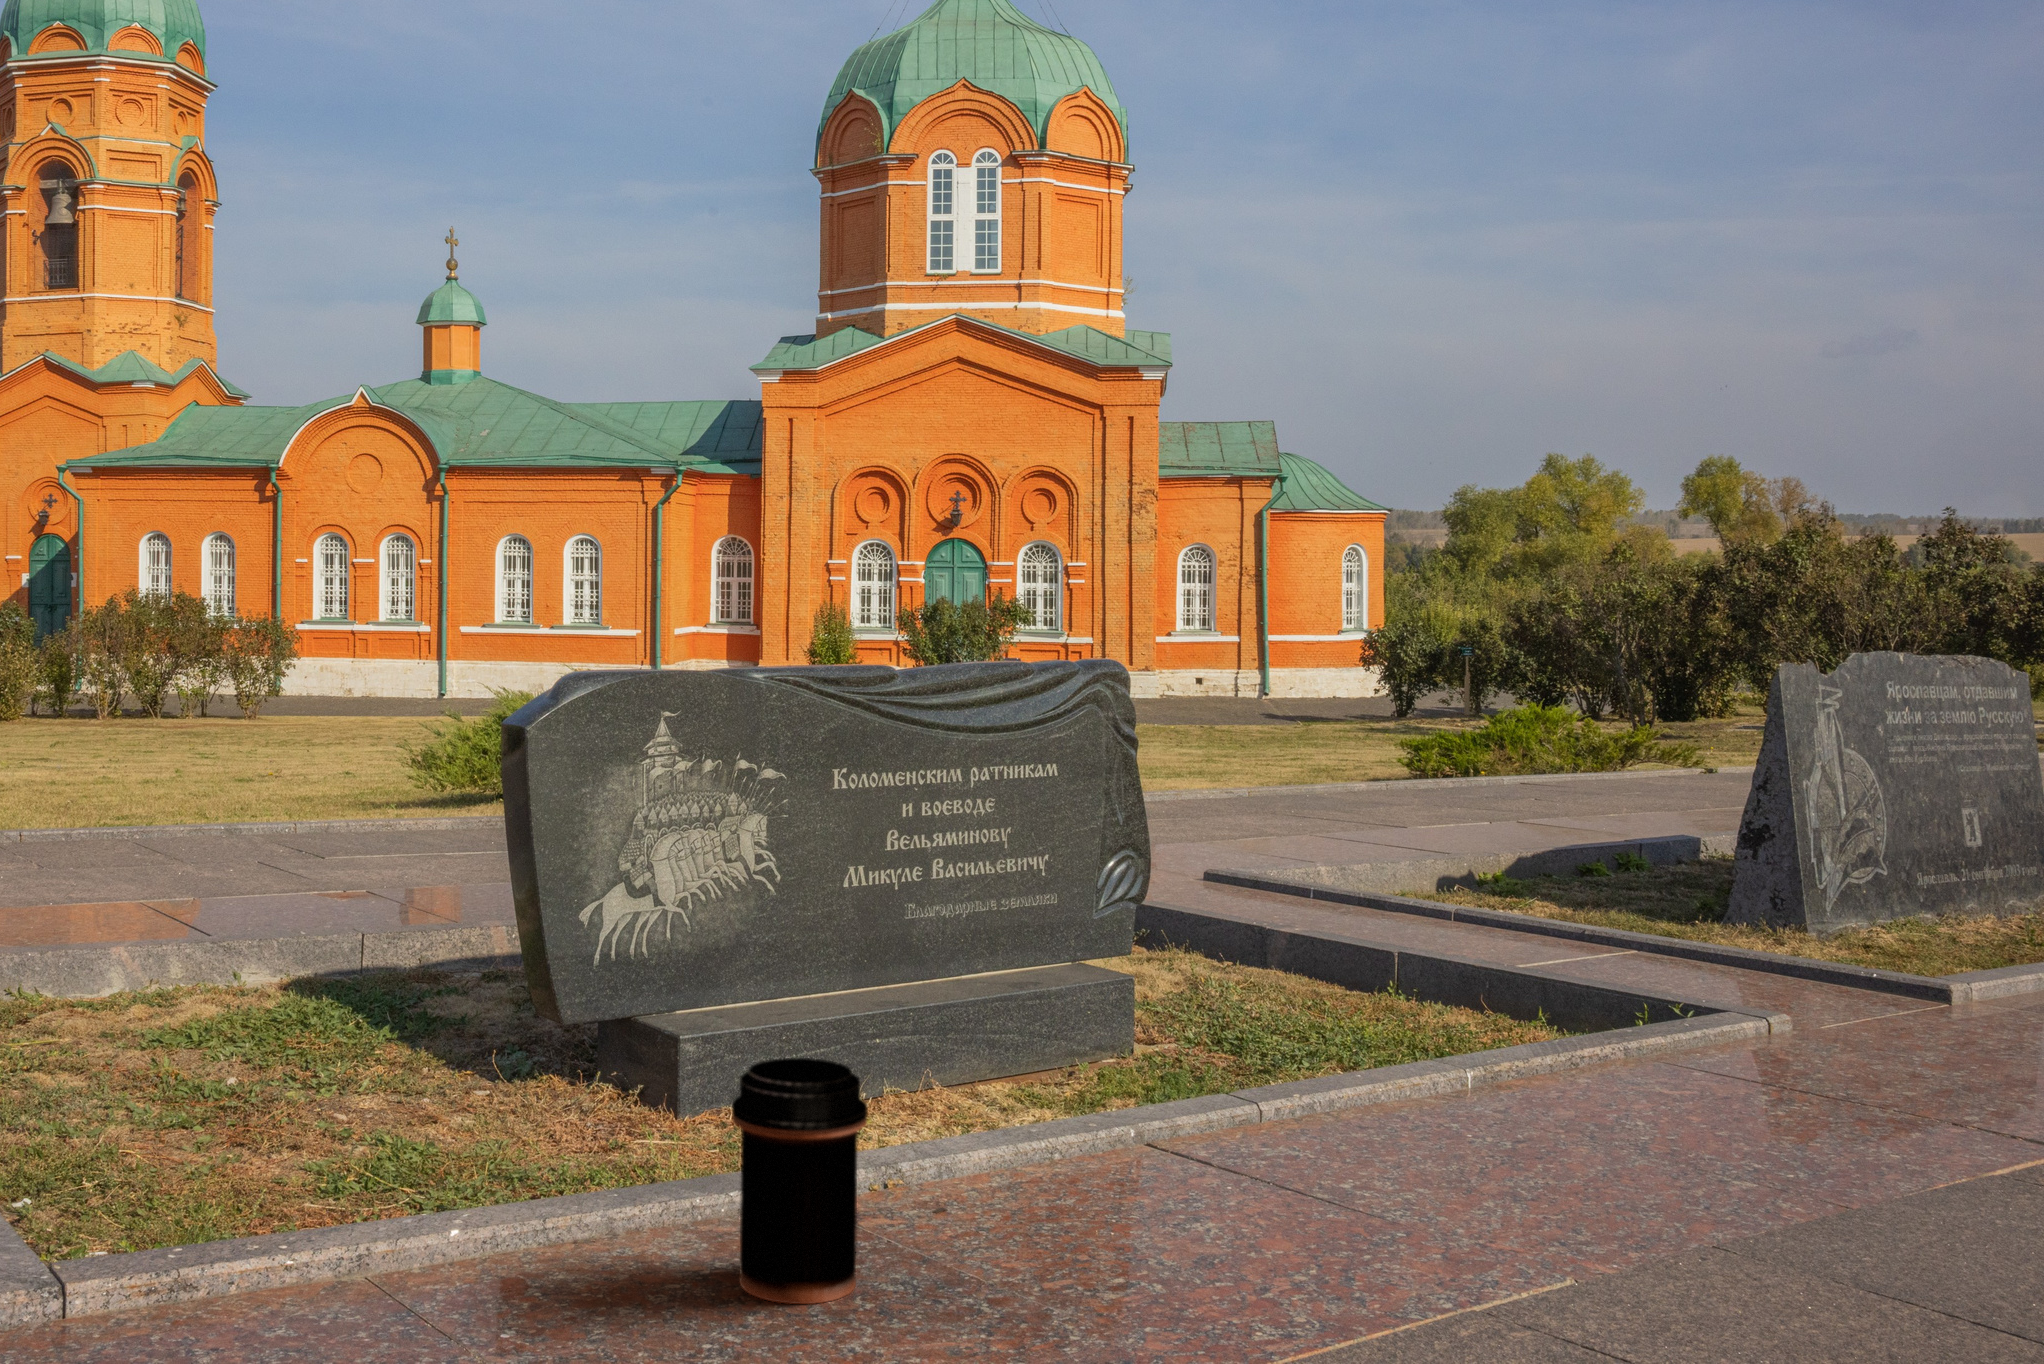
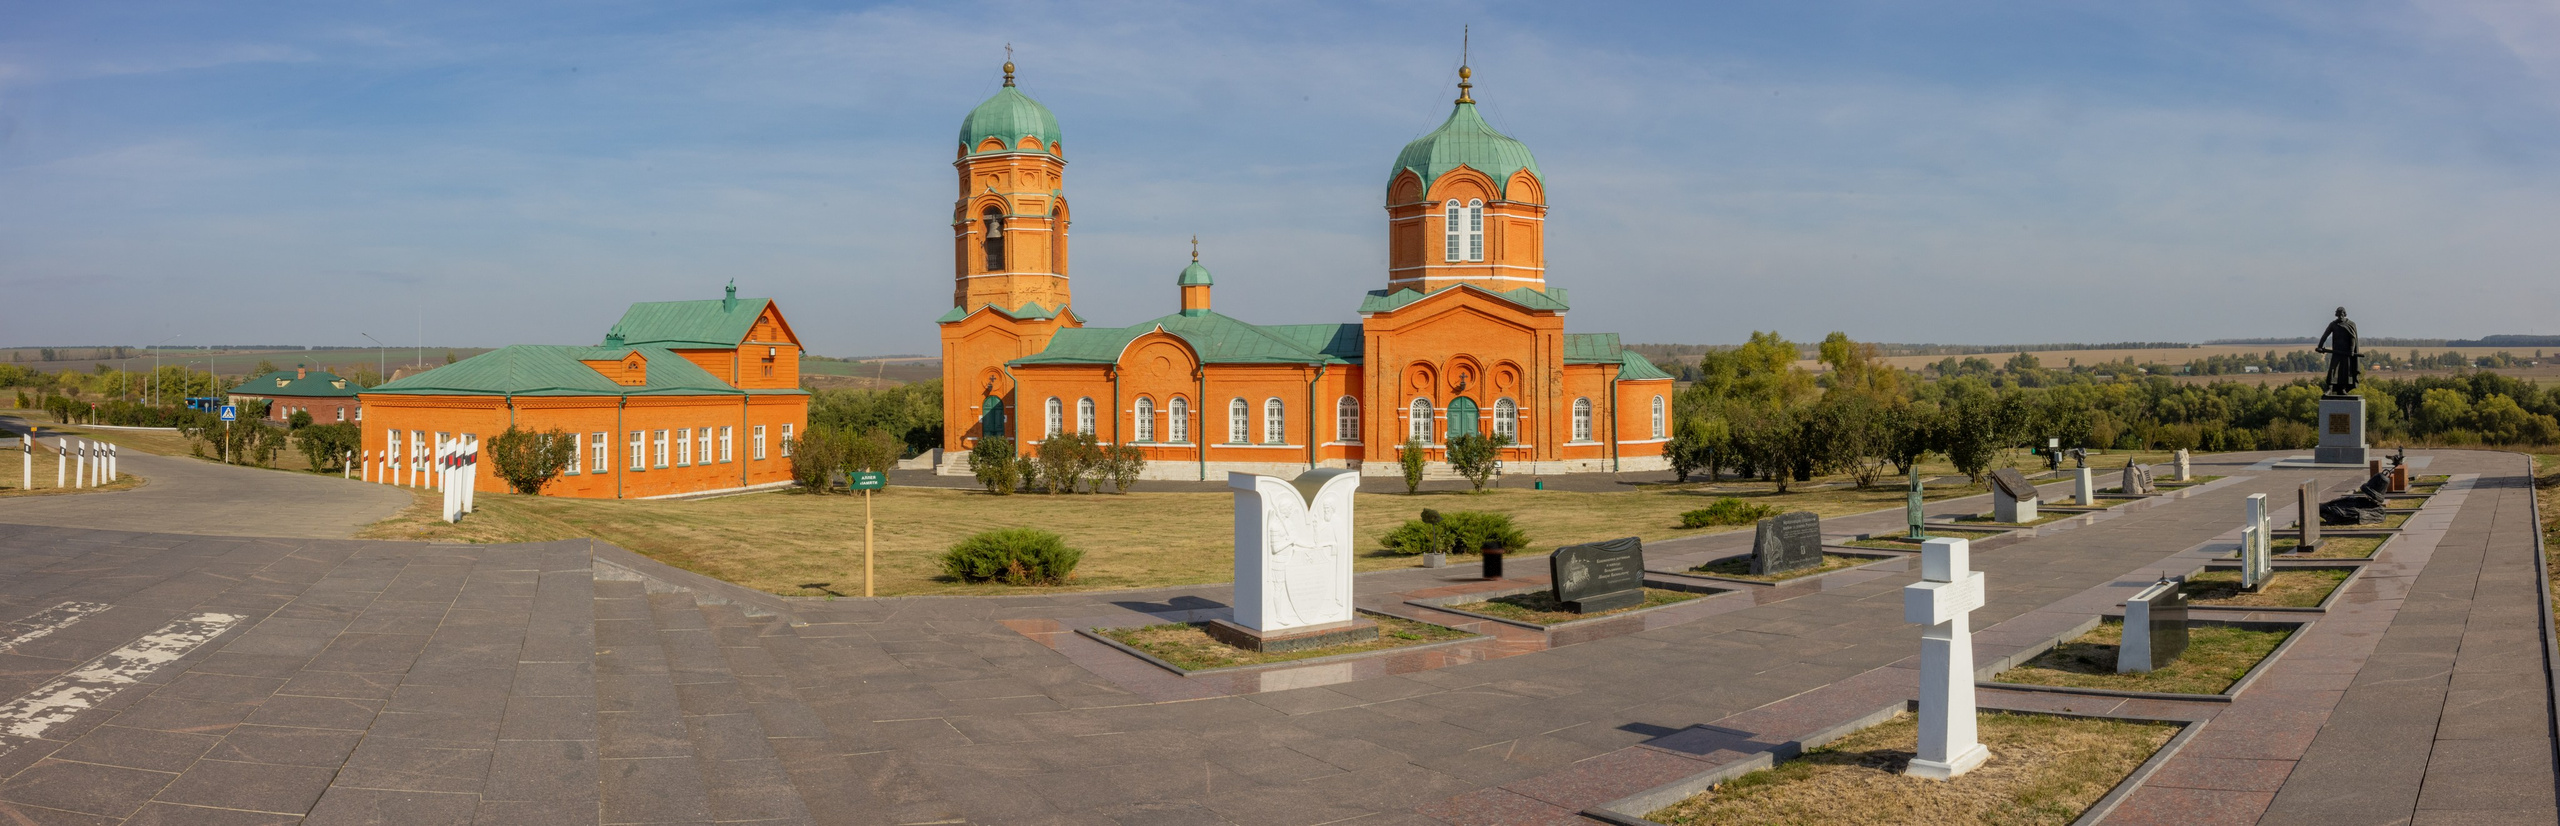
potted tree: none [536,840,646,1126] -> present [1420,508,1446,568]

